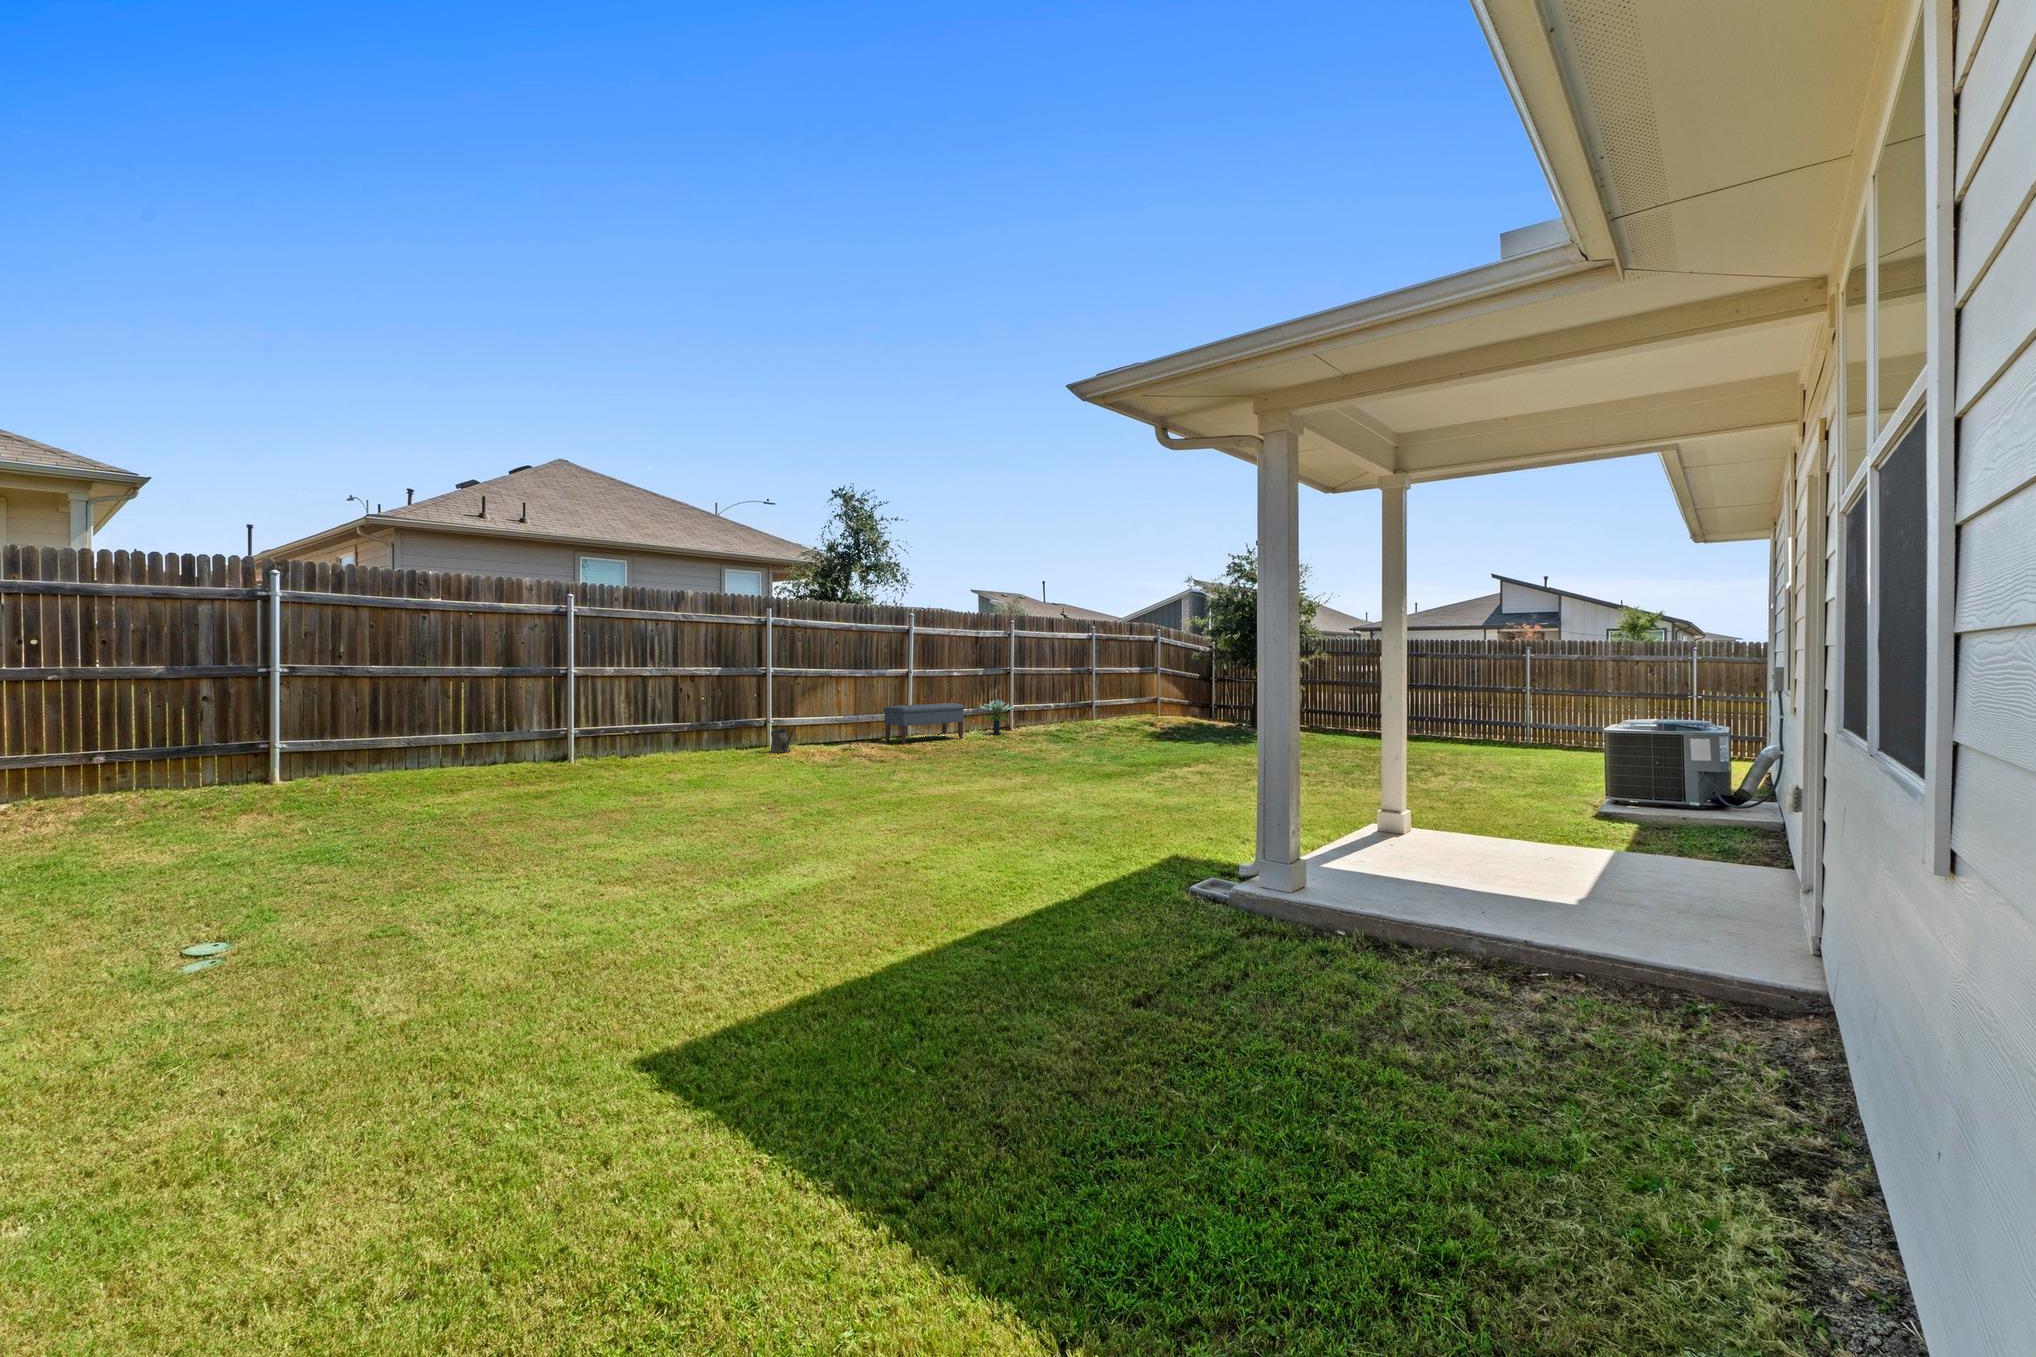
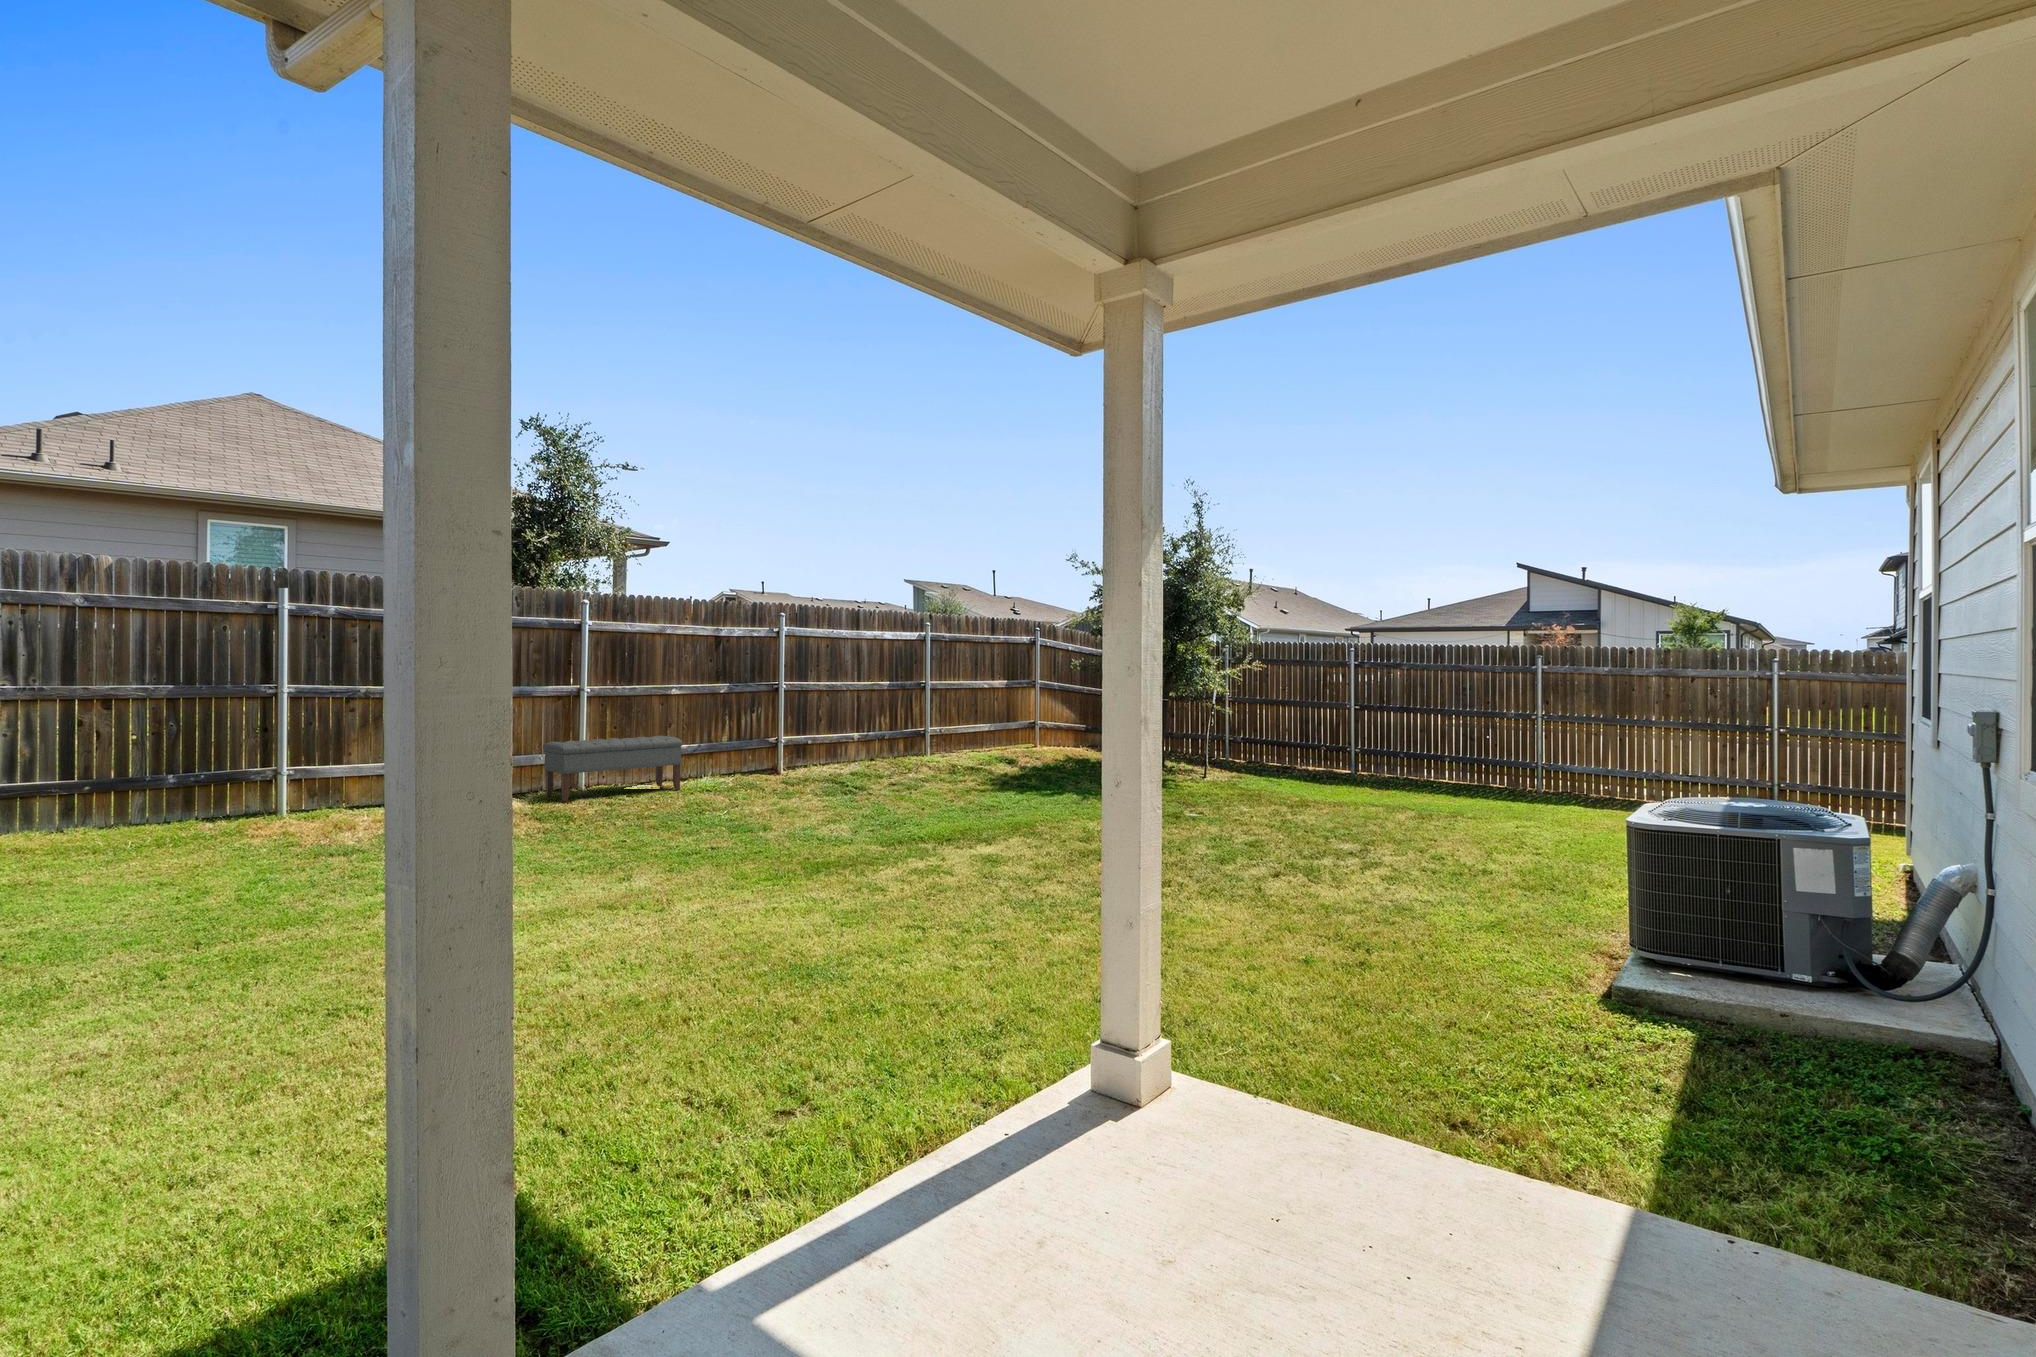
potted plant: present [981,699,1013,734] -> none [724,729,773,781]
watering can: present [770,728,795,753] -> none [307,782,346,822]

